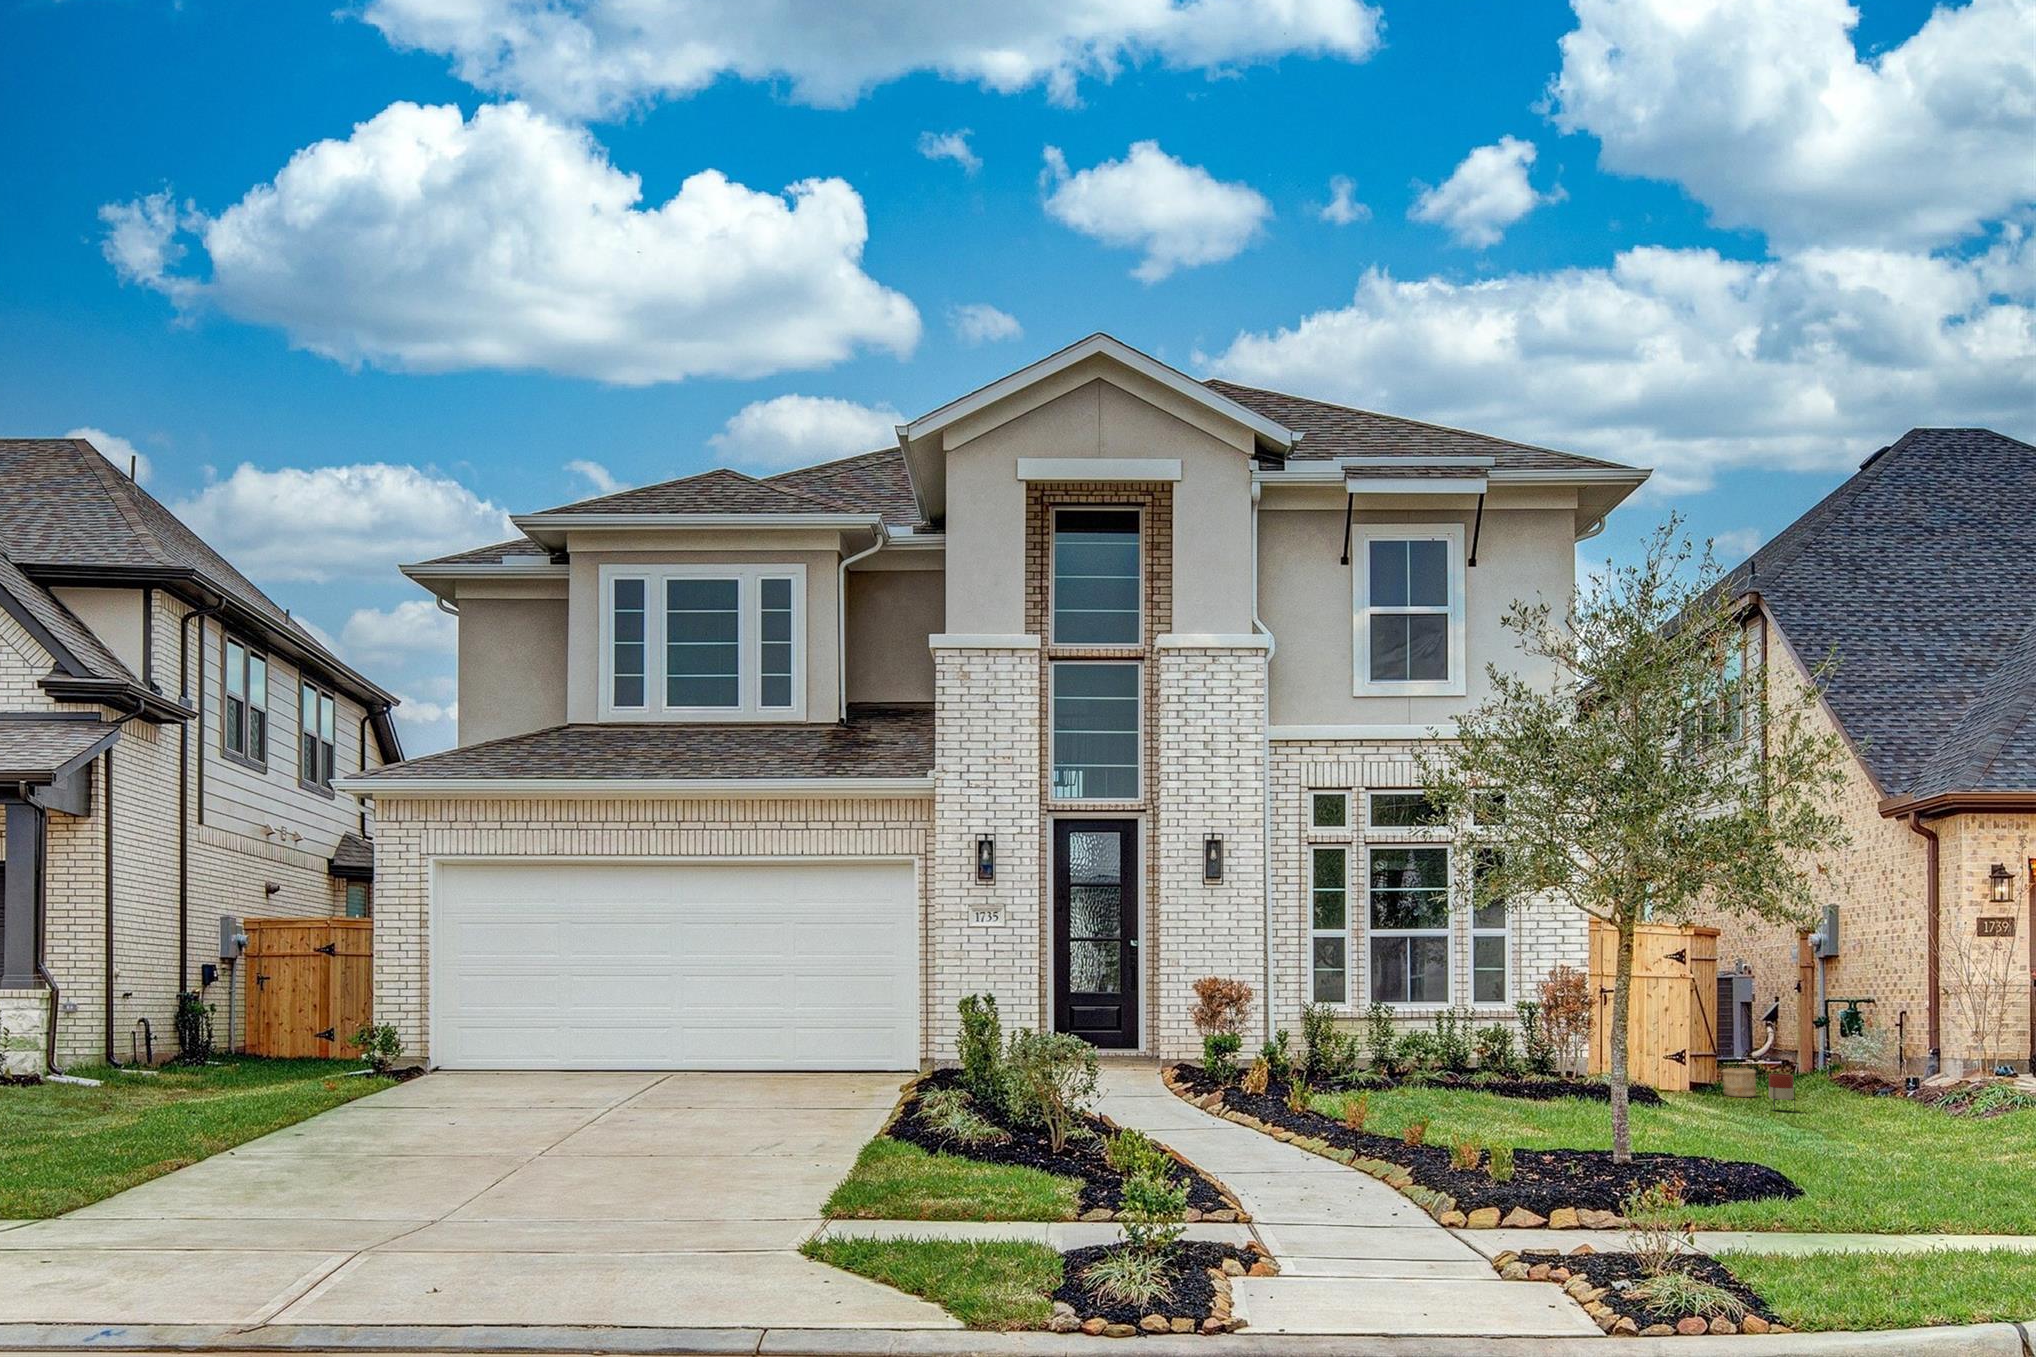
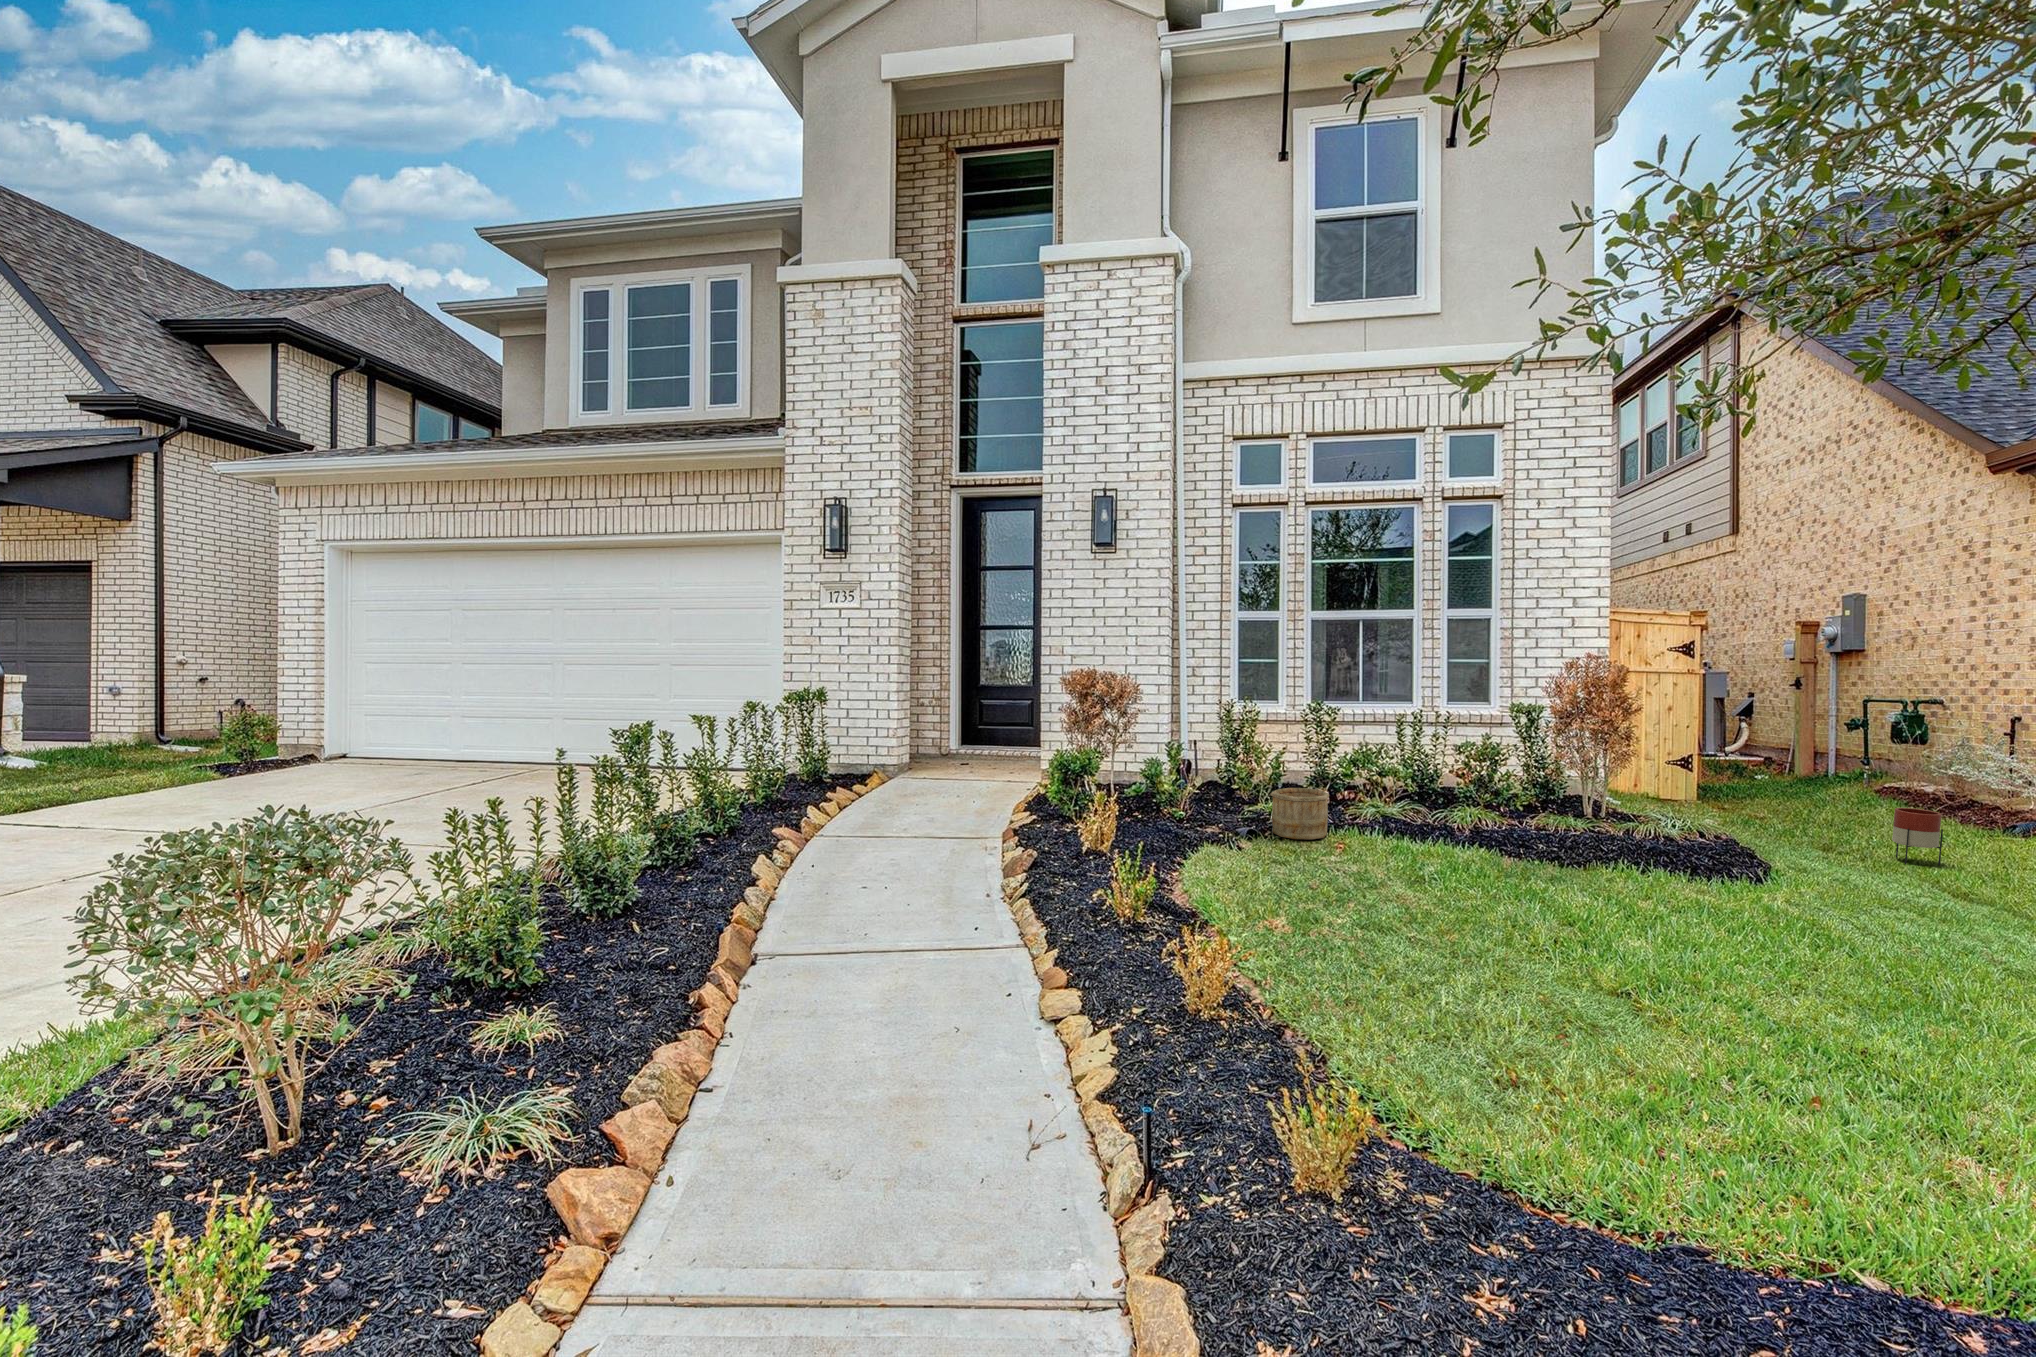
wooden bucket: present [1723,1068,1756,1097] -> present [1271,788,1329,839]

